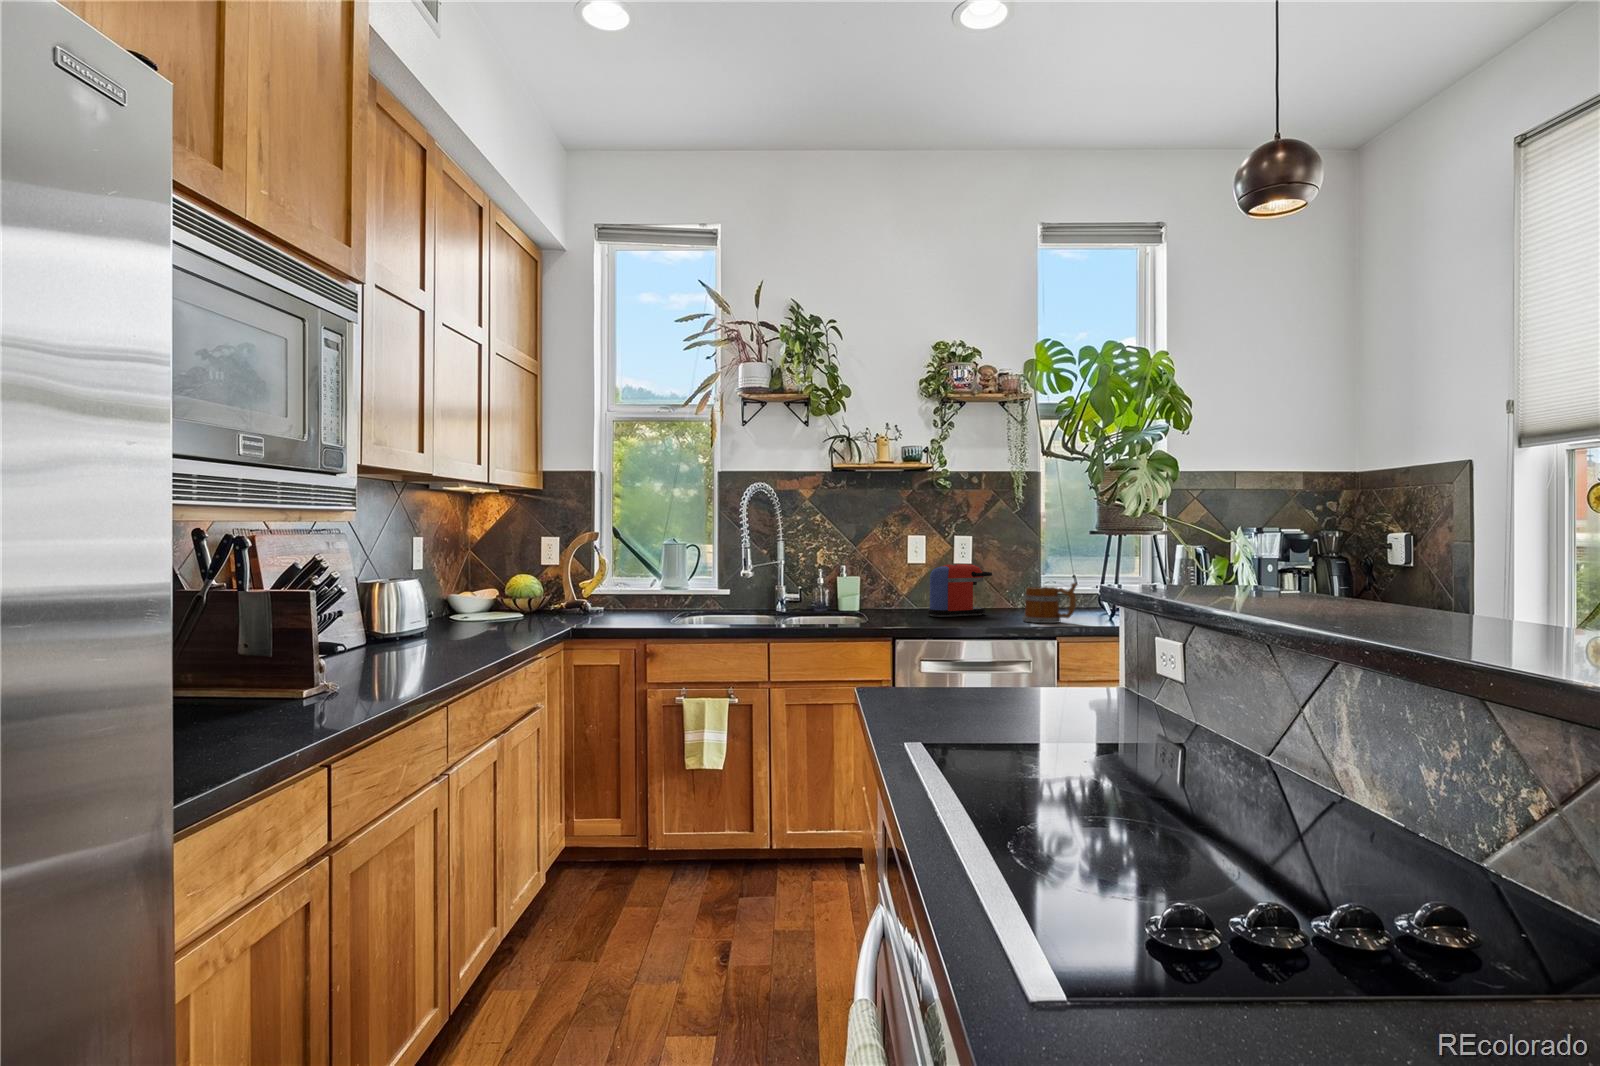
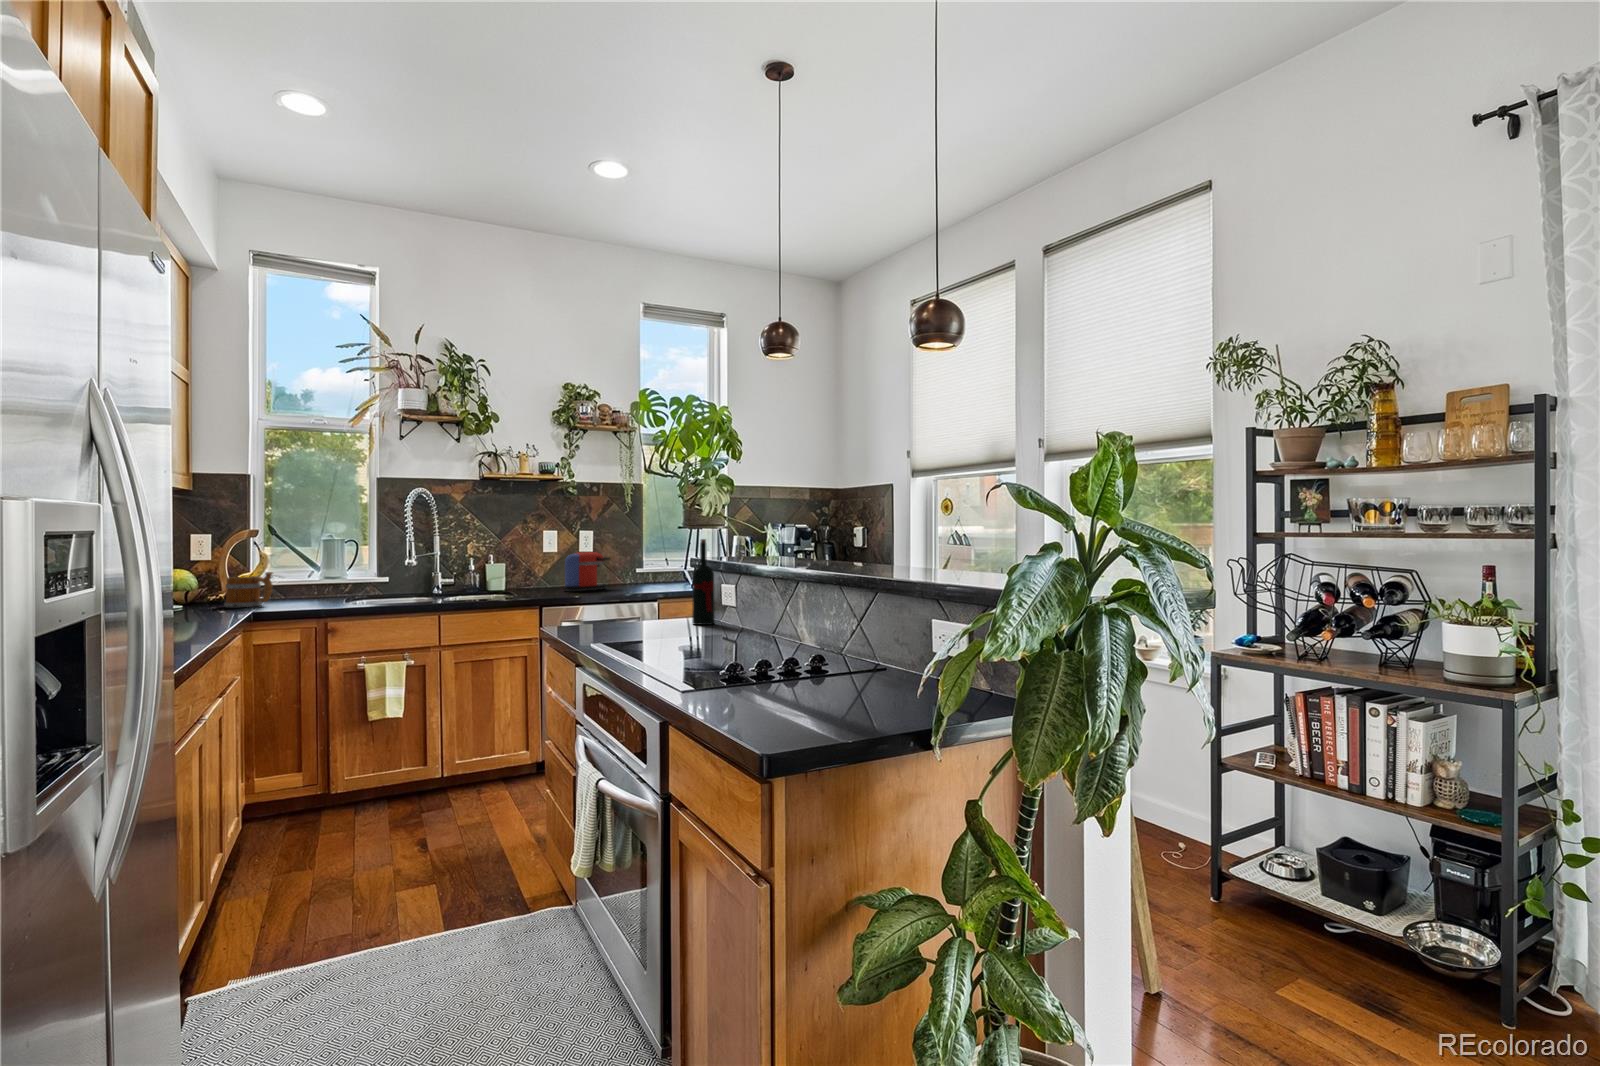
wine bottle: none [1109,557,1154,720] -> present [692,539,715,625]
mug: present [1022,583,1077,623] -> present [224,572,273,607]

